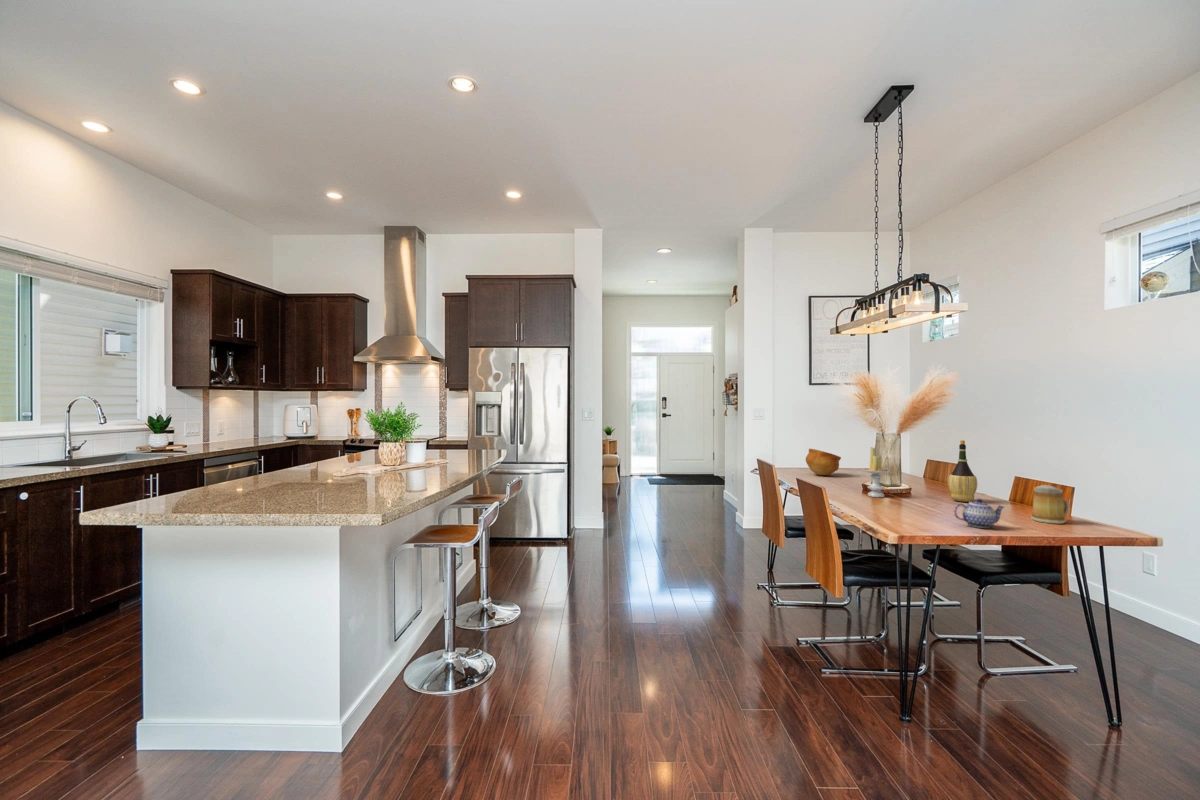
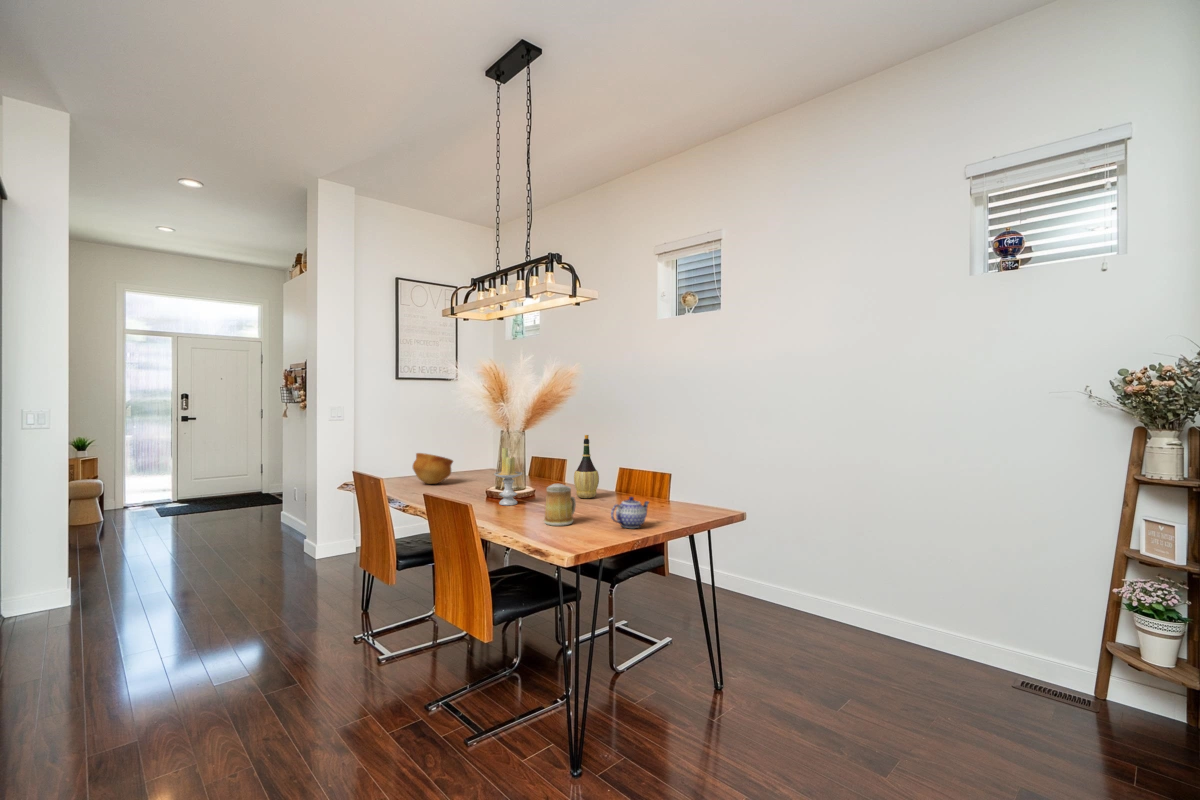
mug: present [1031,485,1069,524] -> present [544,484,576,526]

